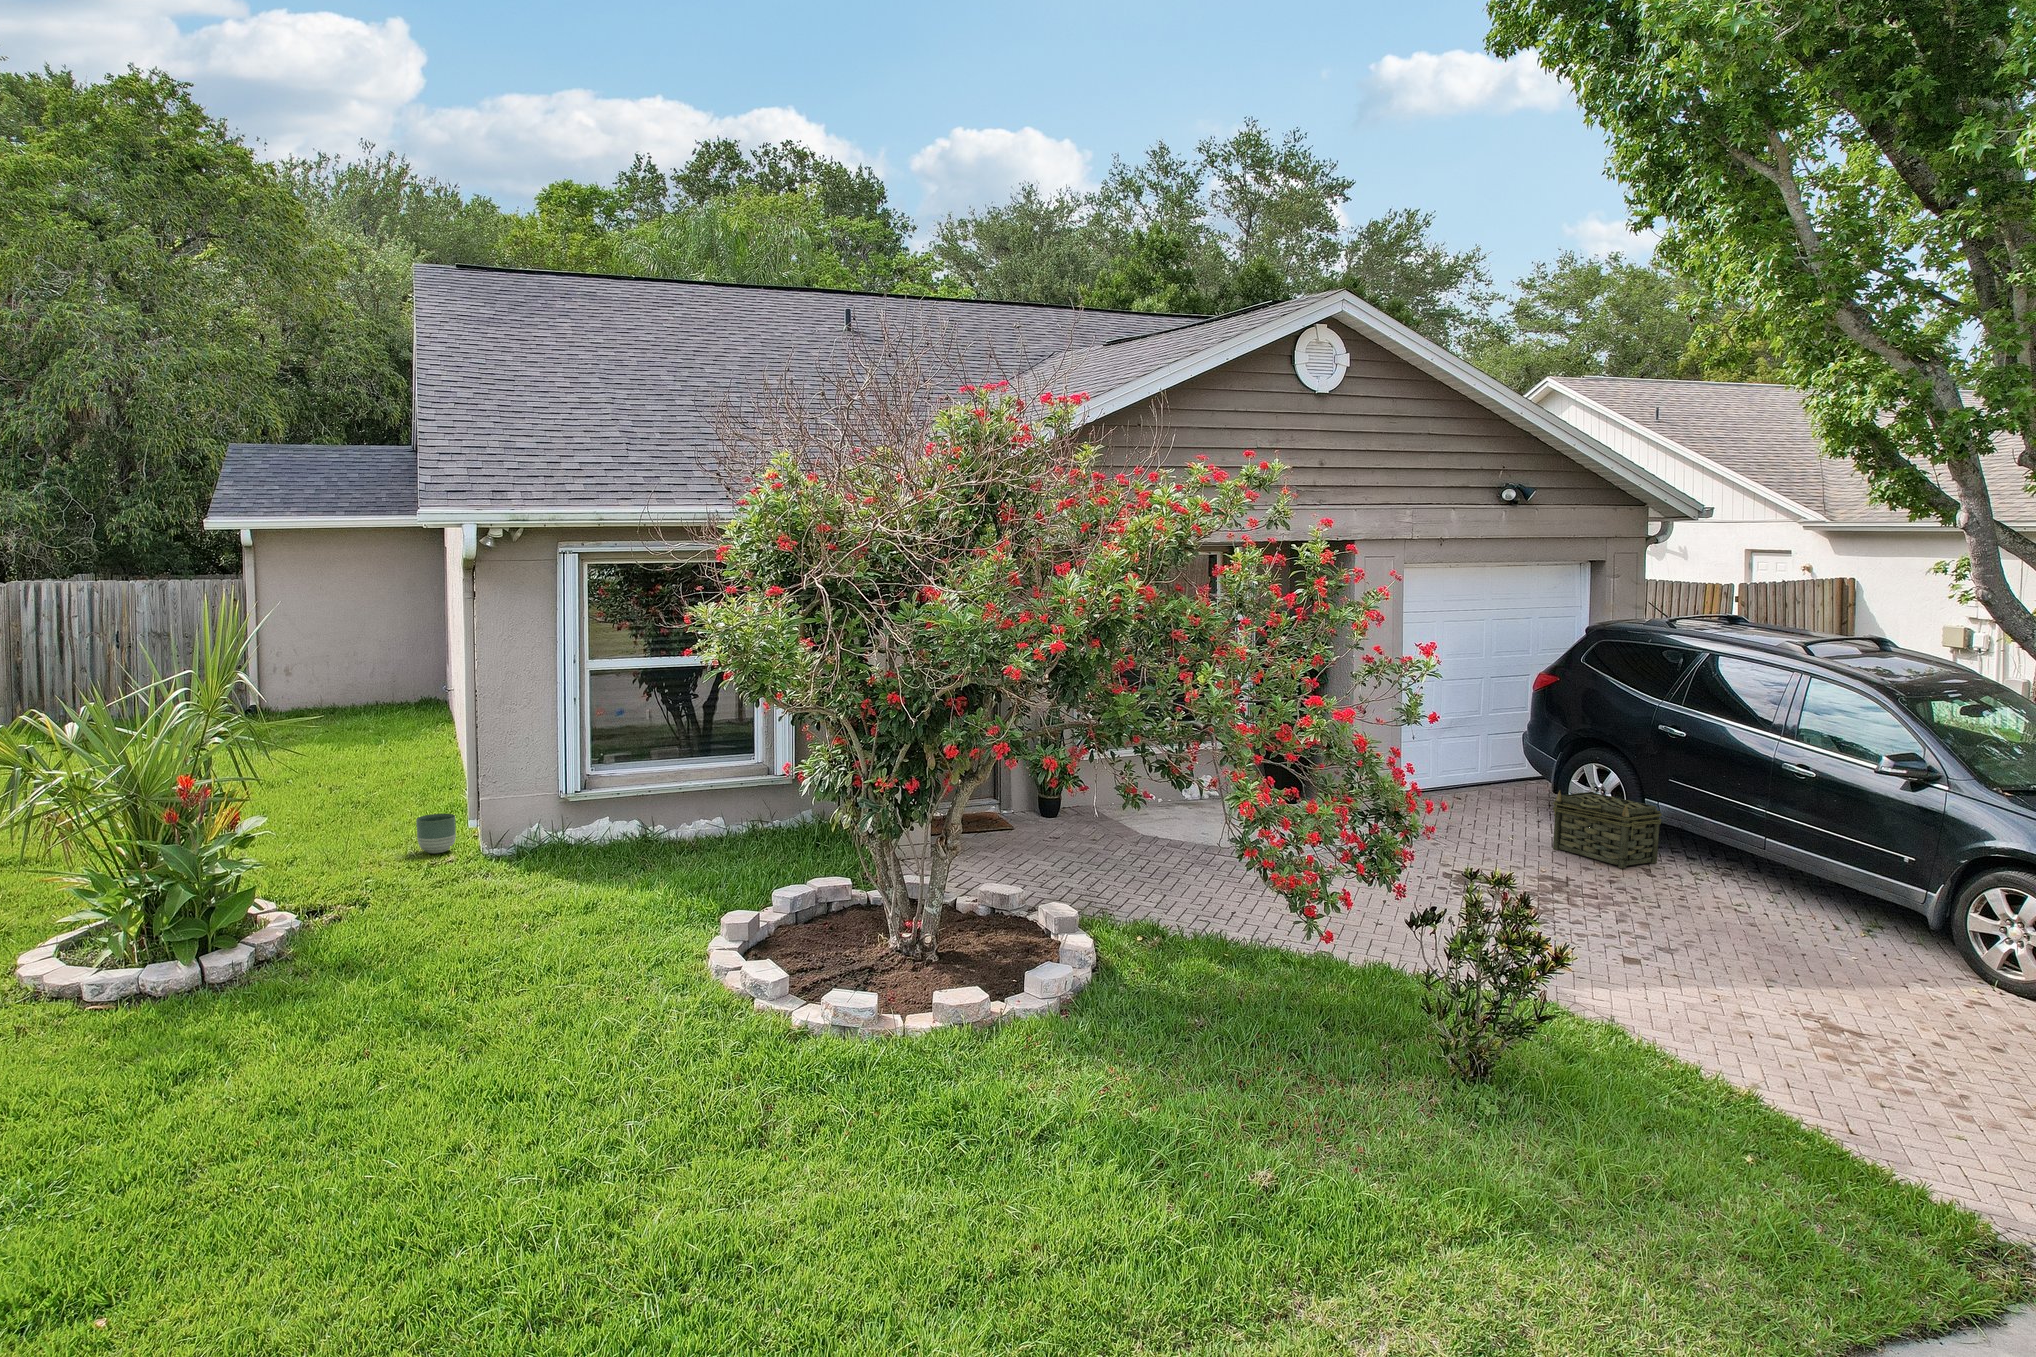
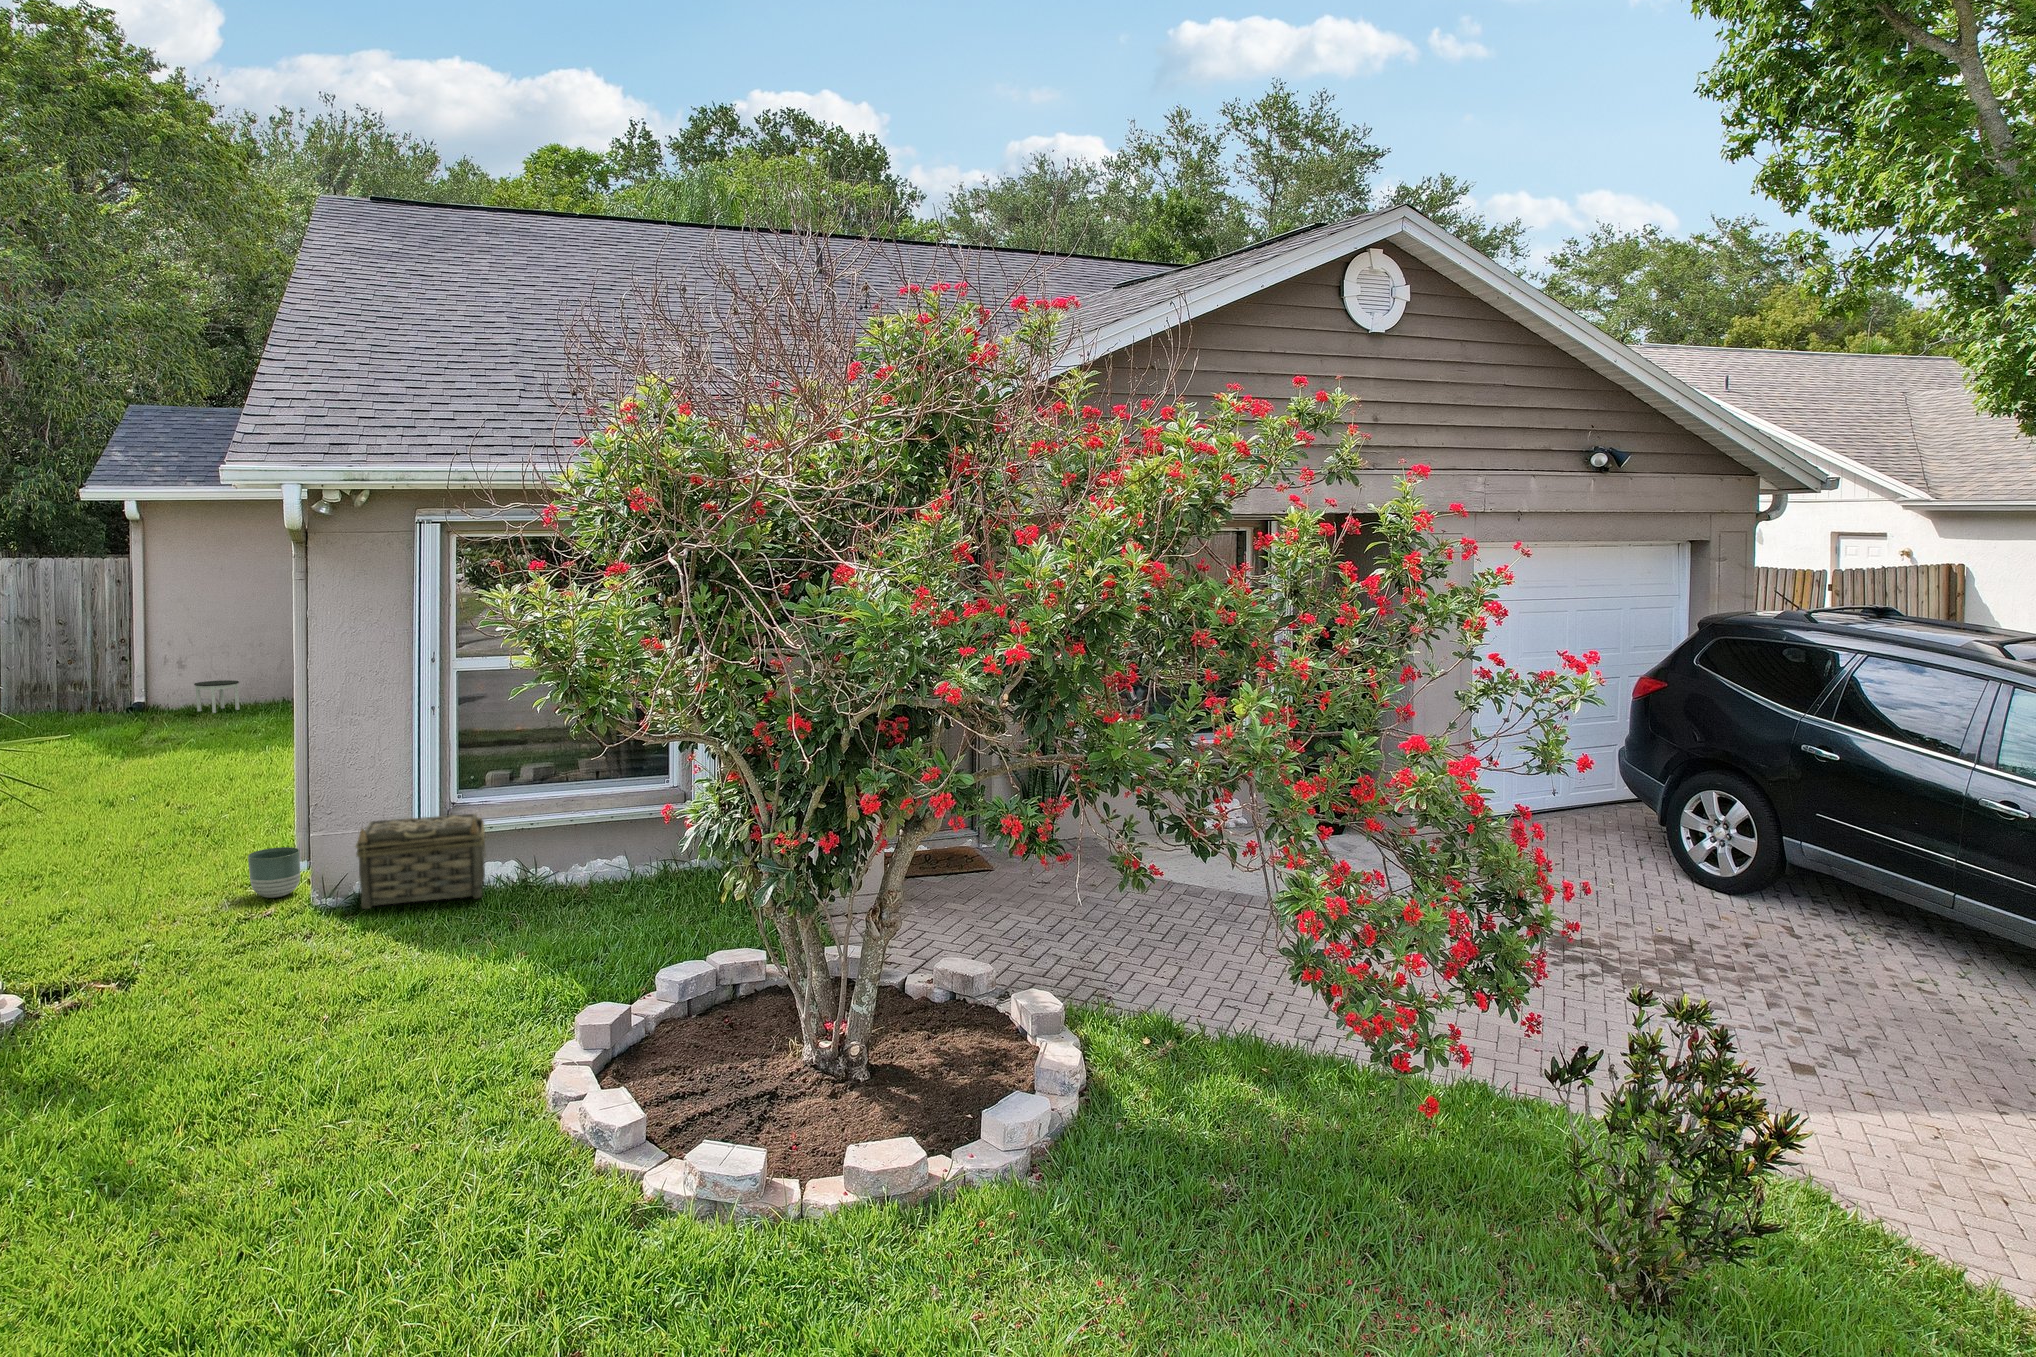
round table: none [282,687,321,716] -> present [194,680,240,713]
basket: present [1553,790,1662,868] -> present [355,814,485,909]

